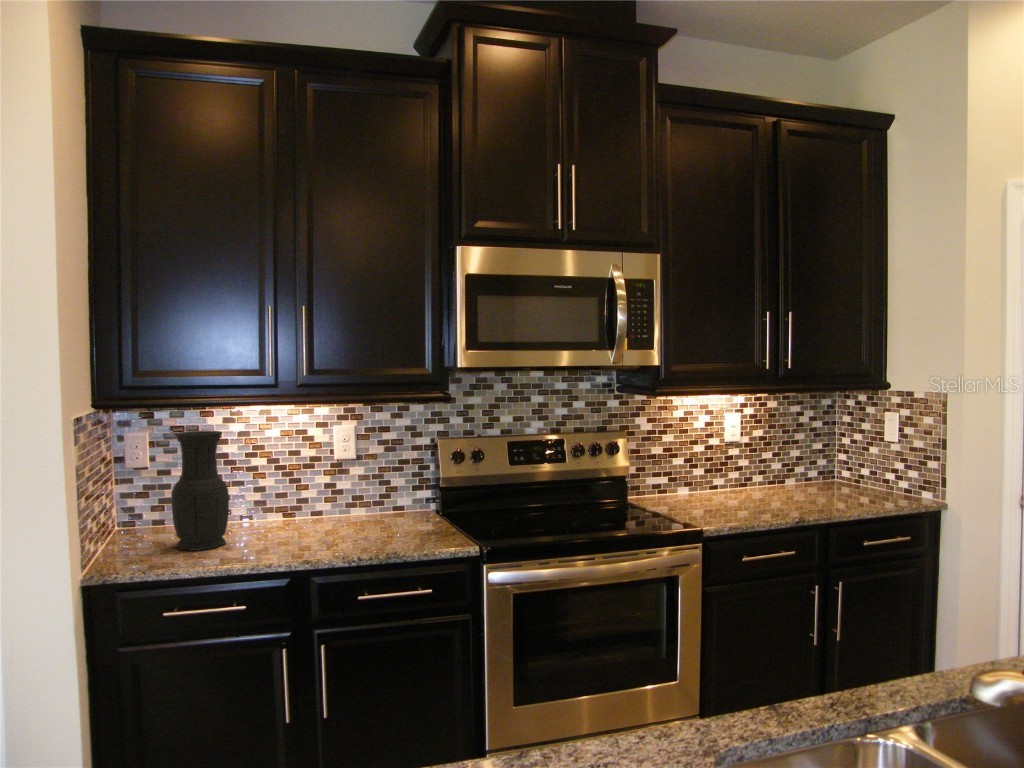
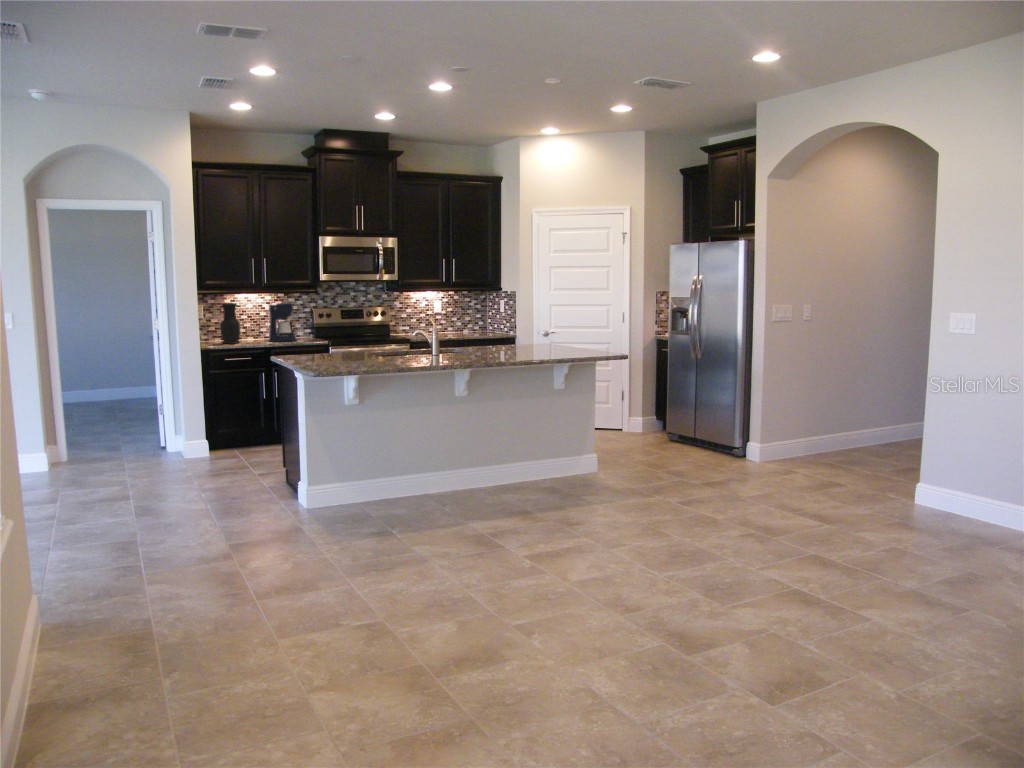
coffee maker: none [313,427,390,536] -> present [269,303,297,342]

